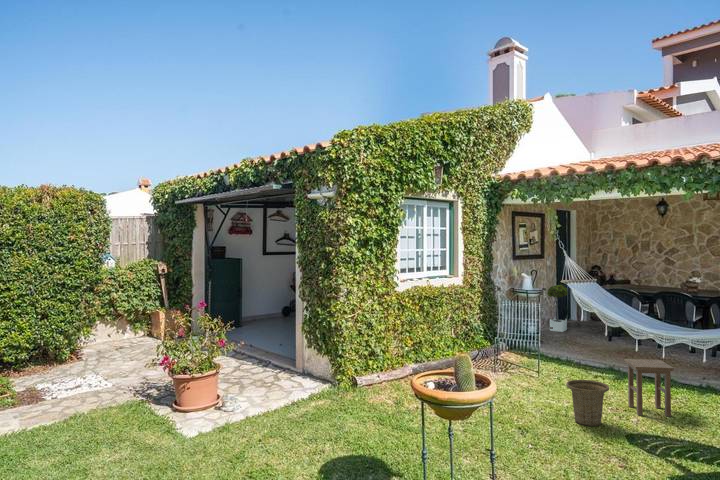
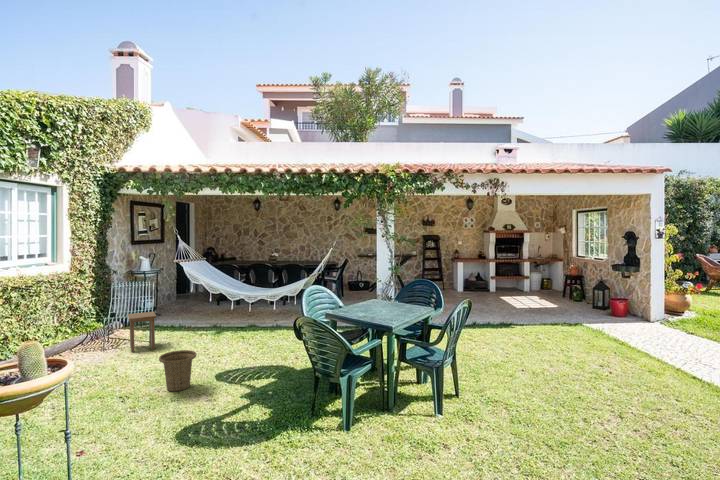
potted tree: present [547,285,568,332] -> none [167,264,185,304]
stool: present [625,359,674,417] -> present [128,312,156,352]

